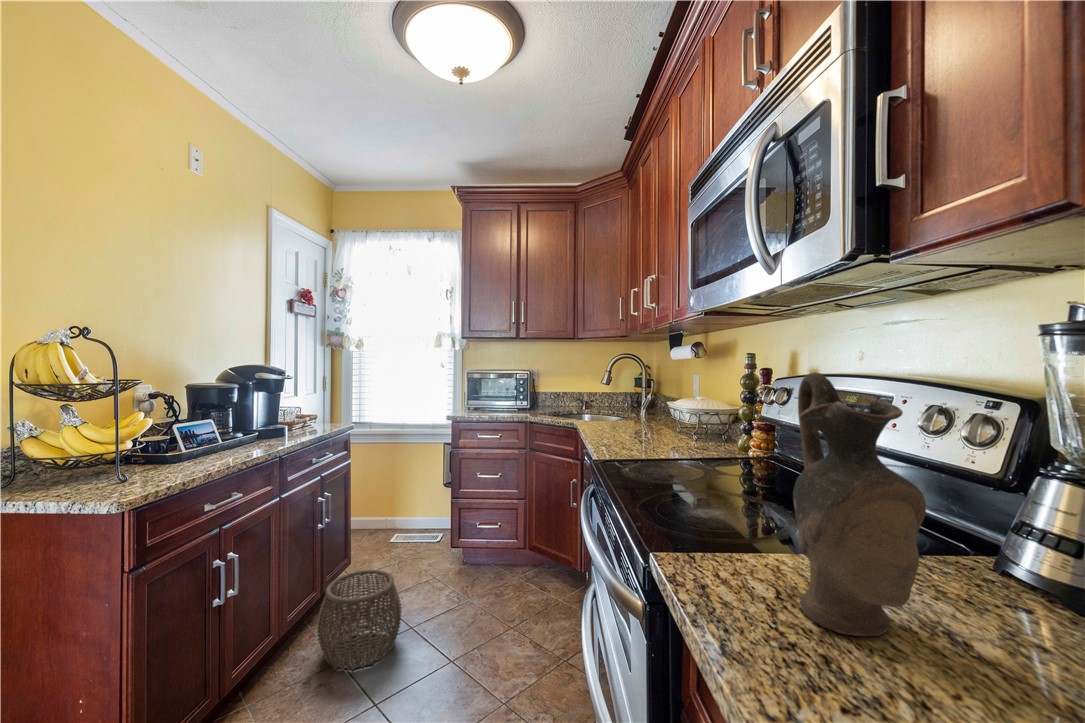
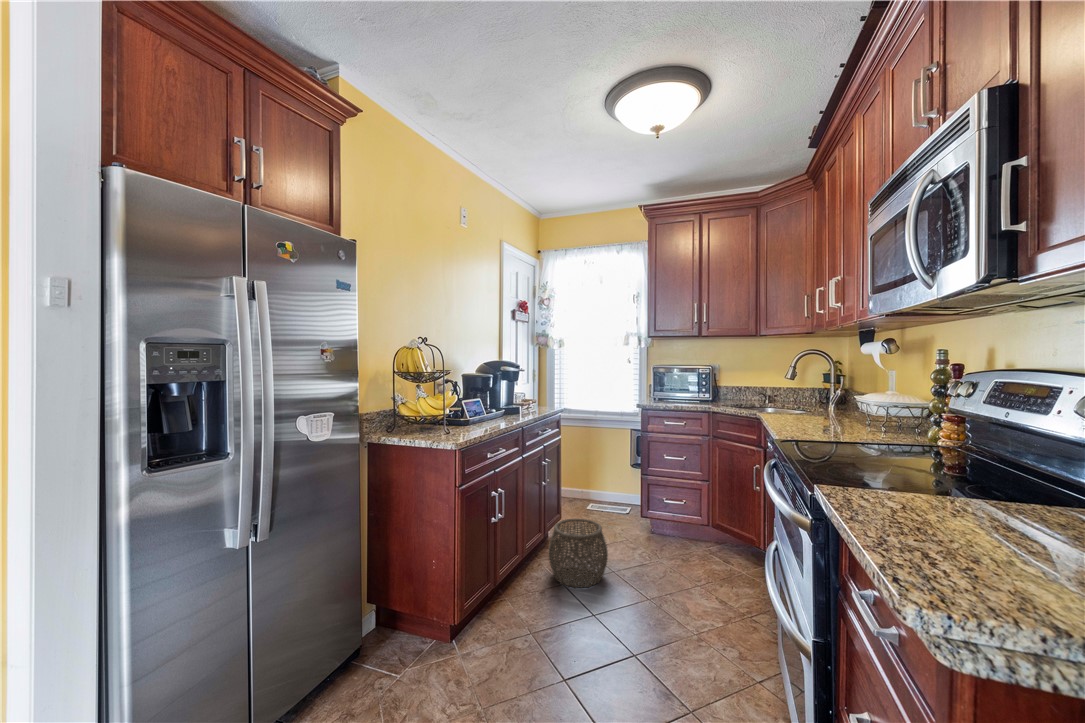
ceramic pitcher: present [793,372,926,636] -> none [917,366,1011,532]

